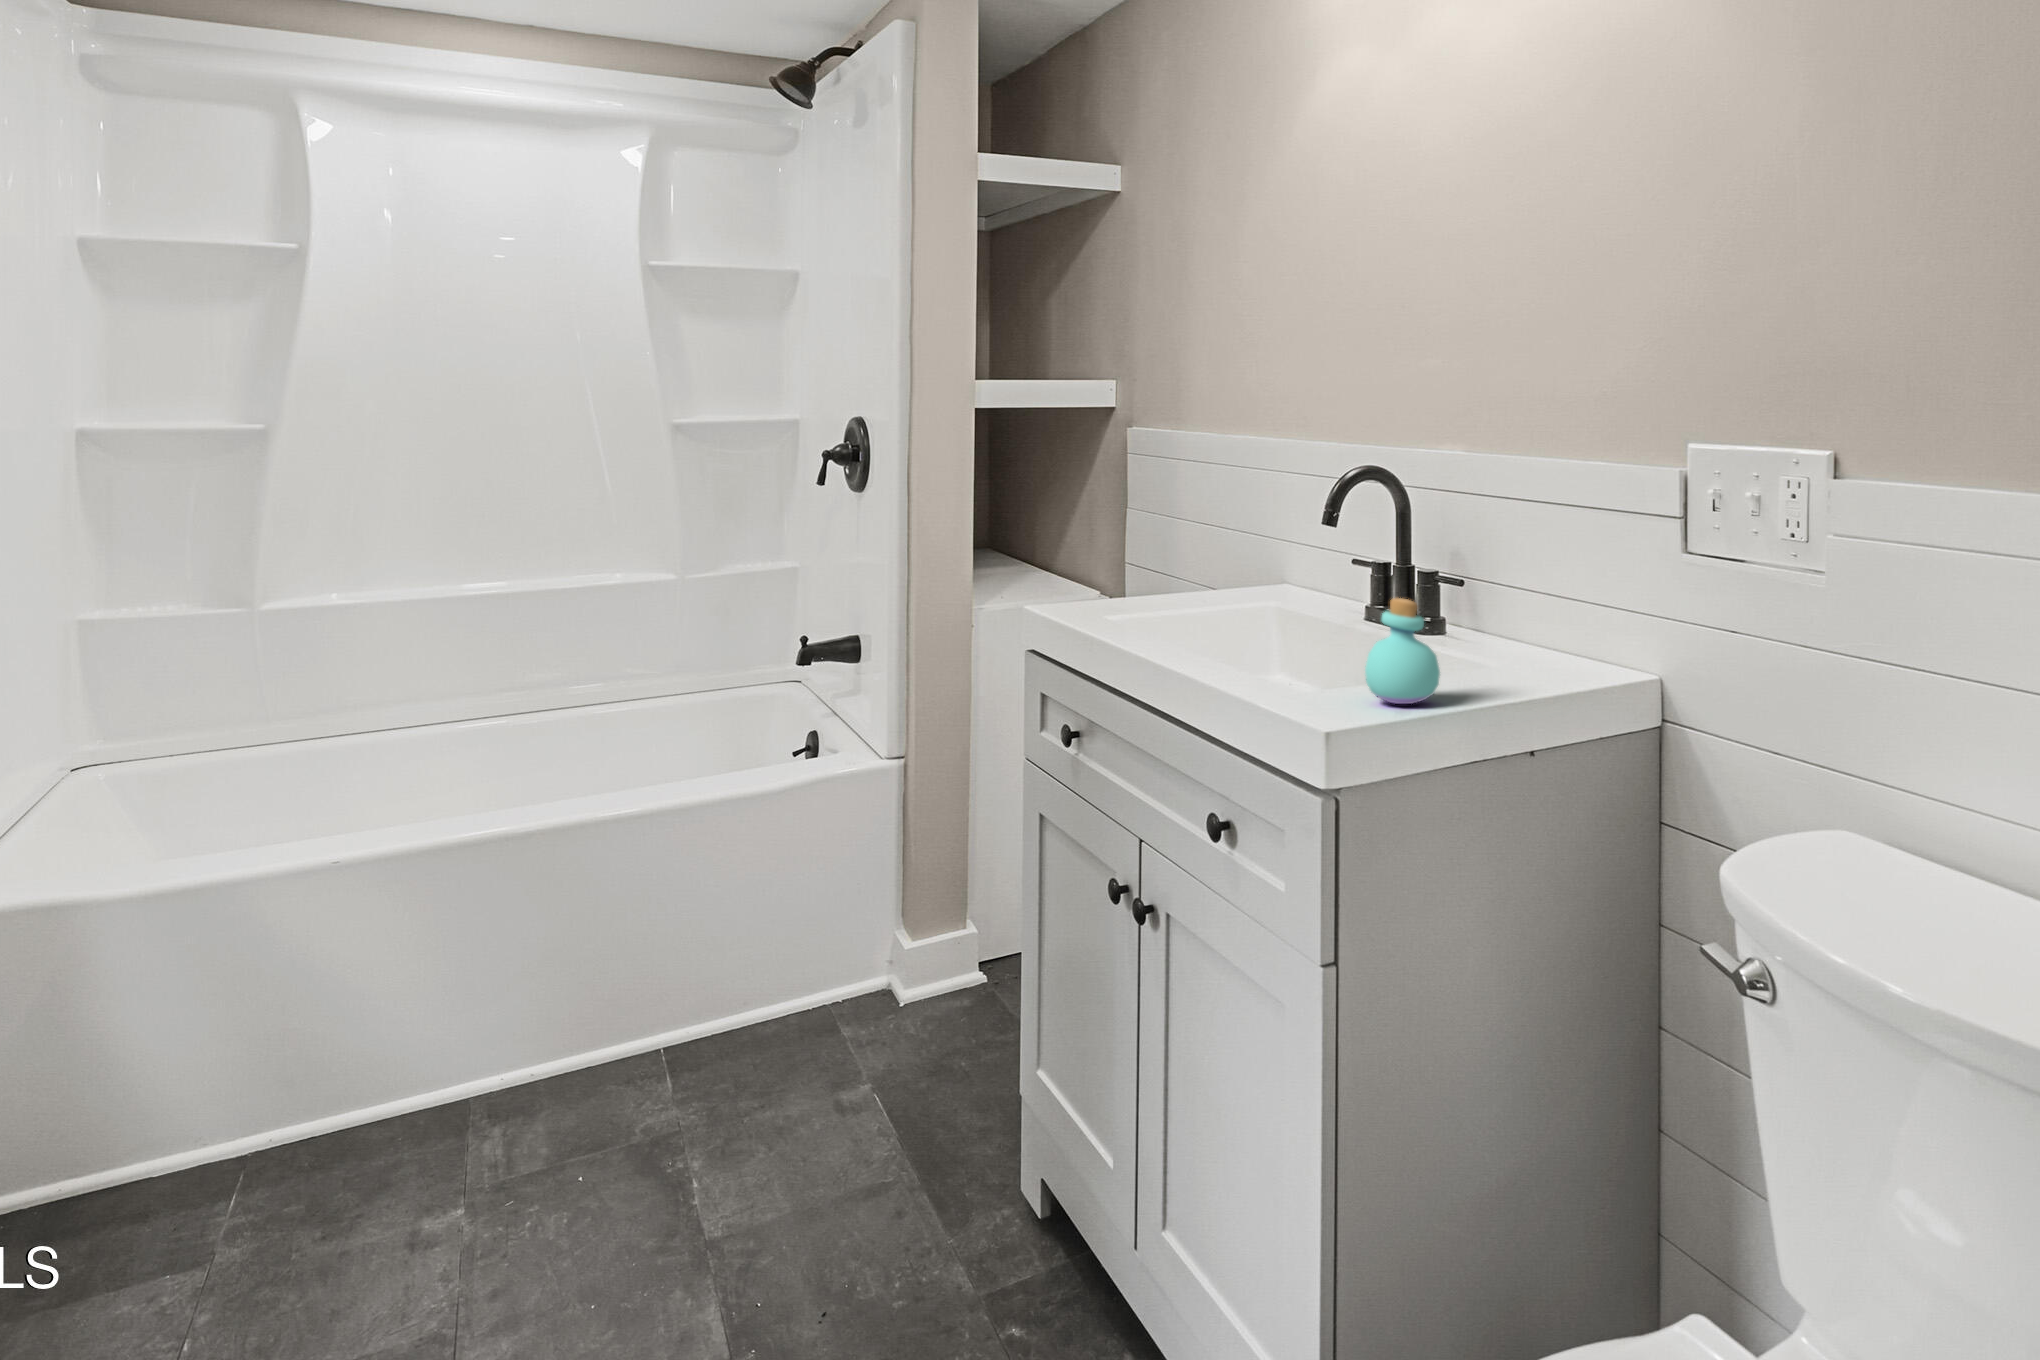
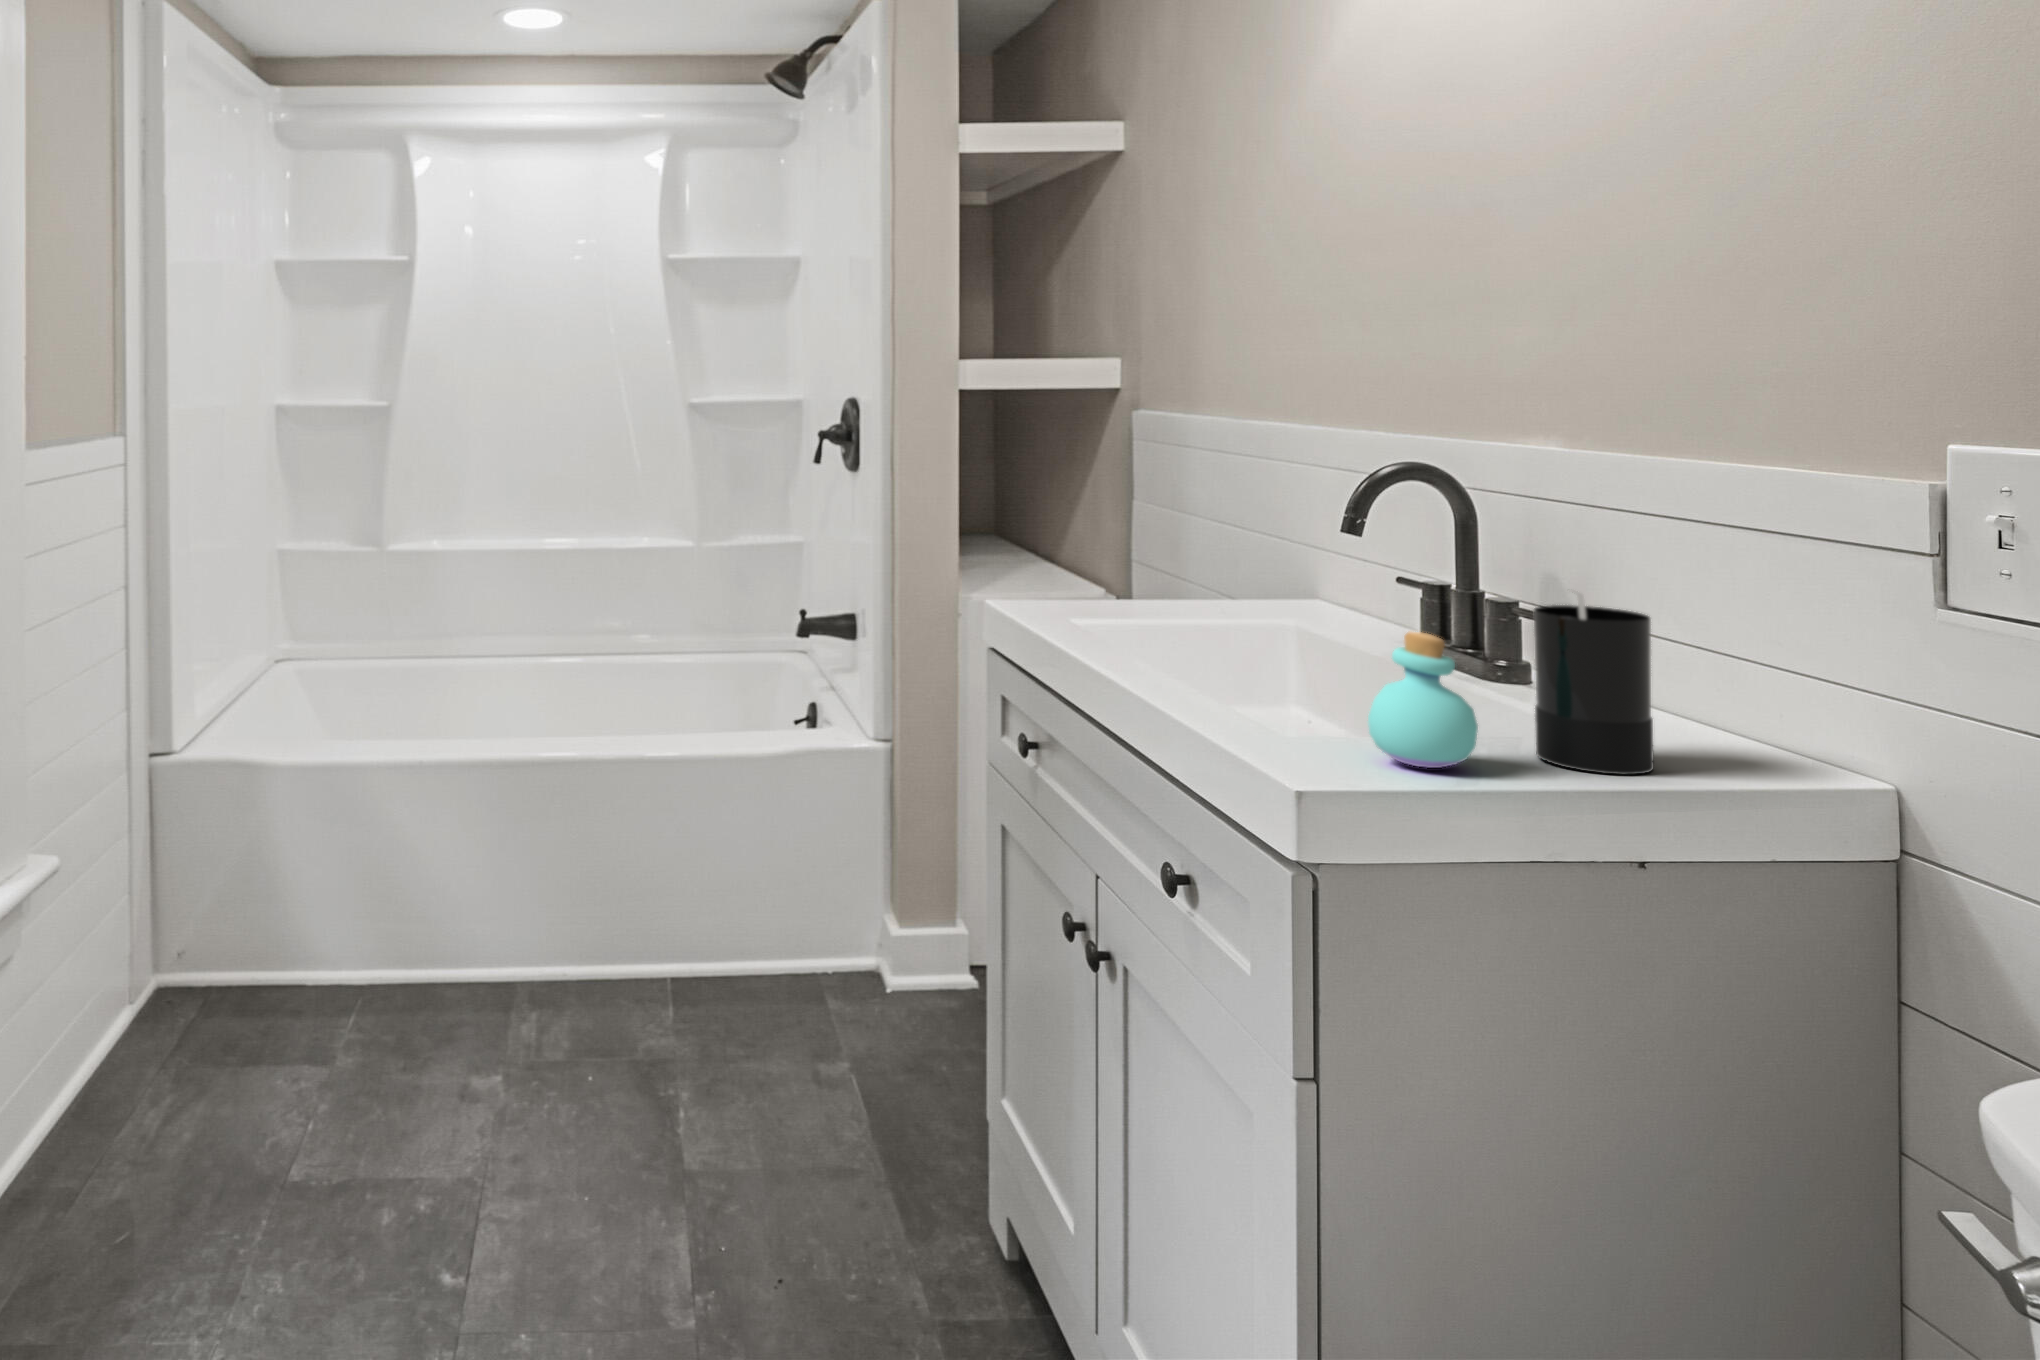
candle: none [1471,559,1547,695] -> present [1534,589,1654,775]

